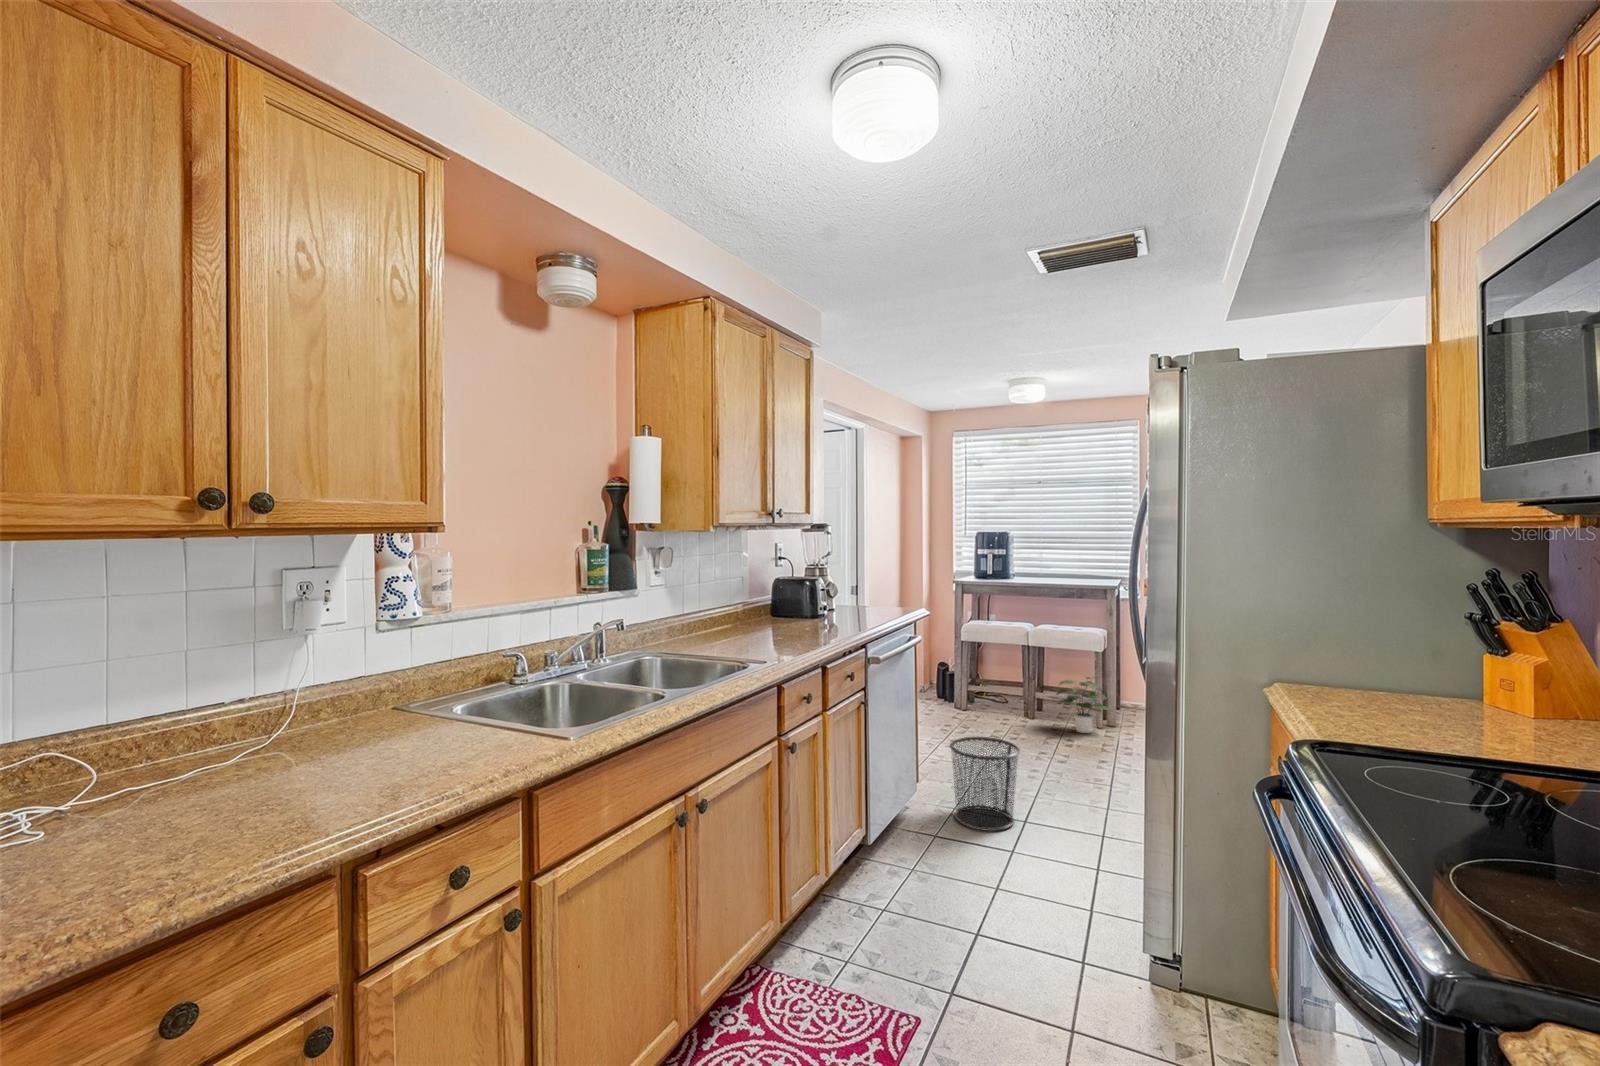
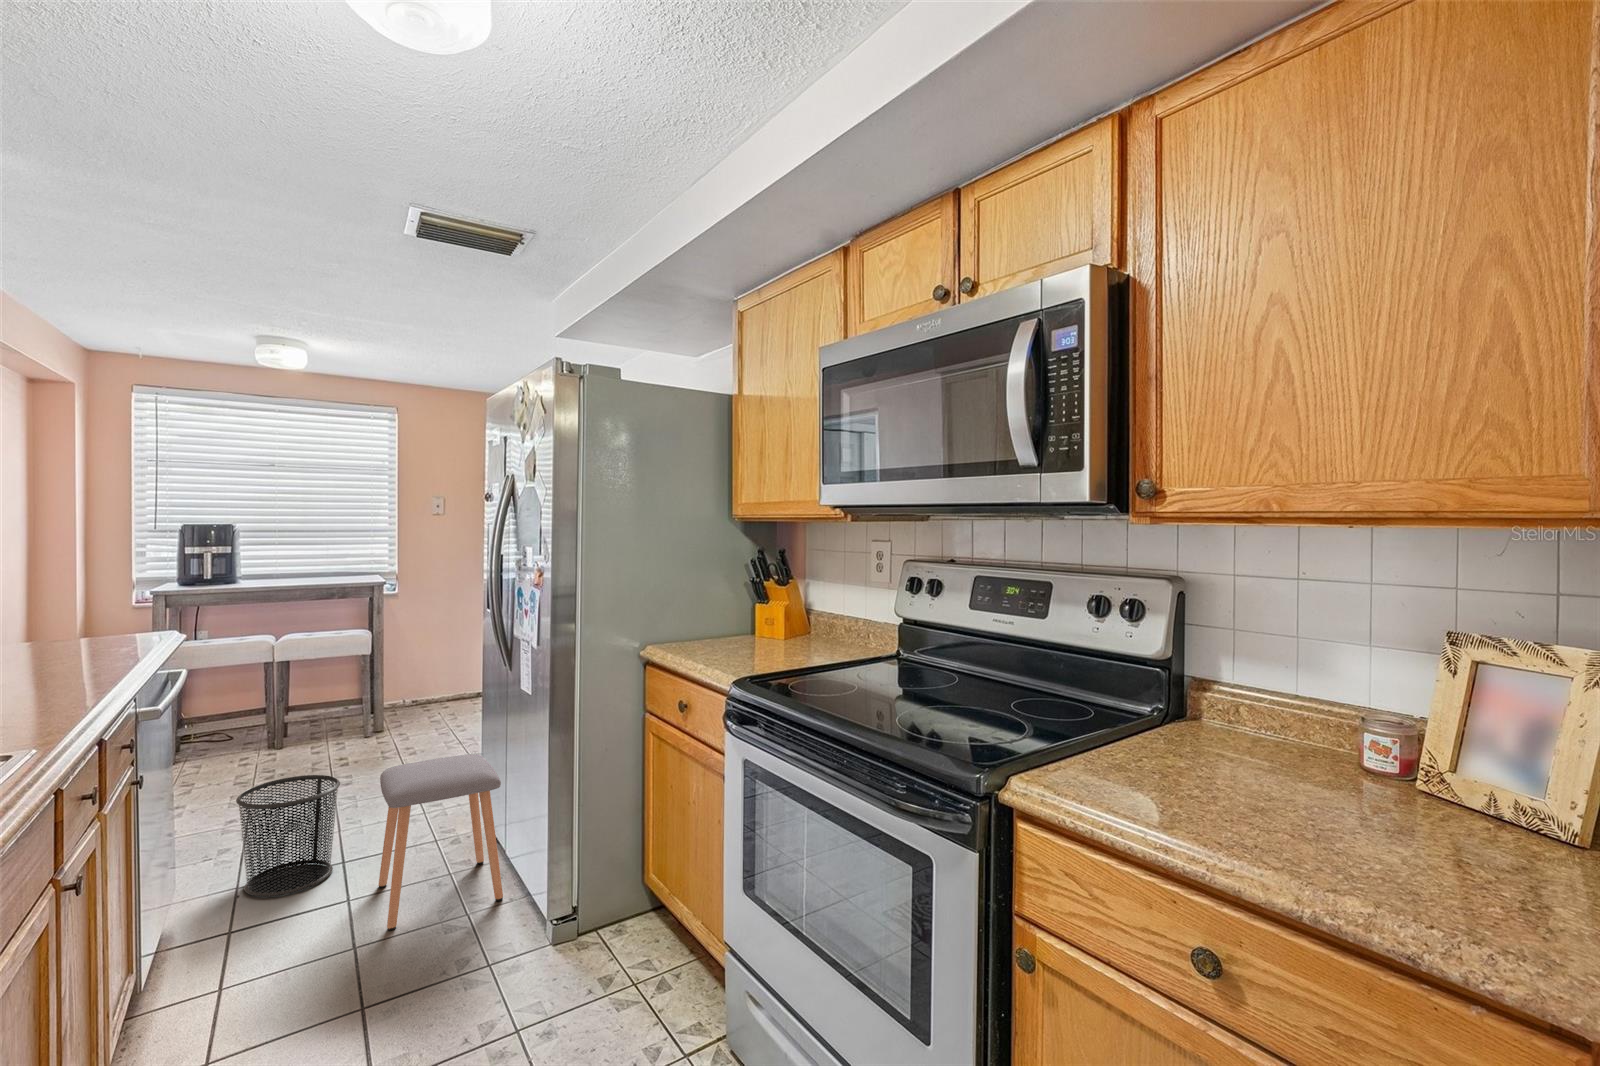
potted plant: present [1057,677,1110,733] -> none [317,683,387,749]
stool: none [1023,750,1132,914] -> present [378,754,503,930]

